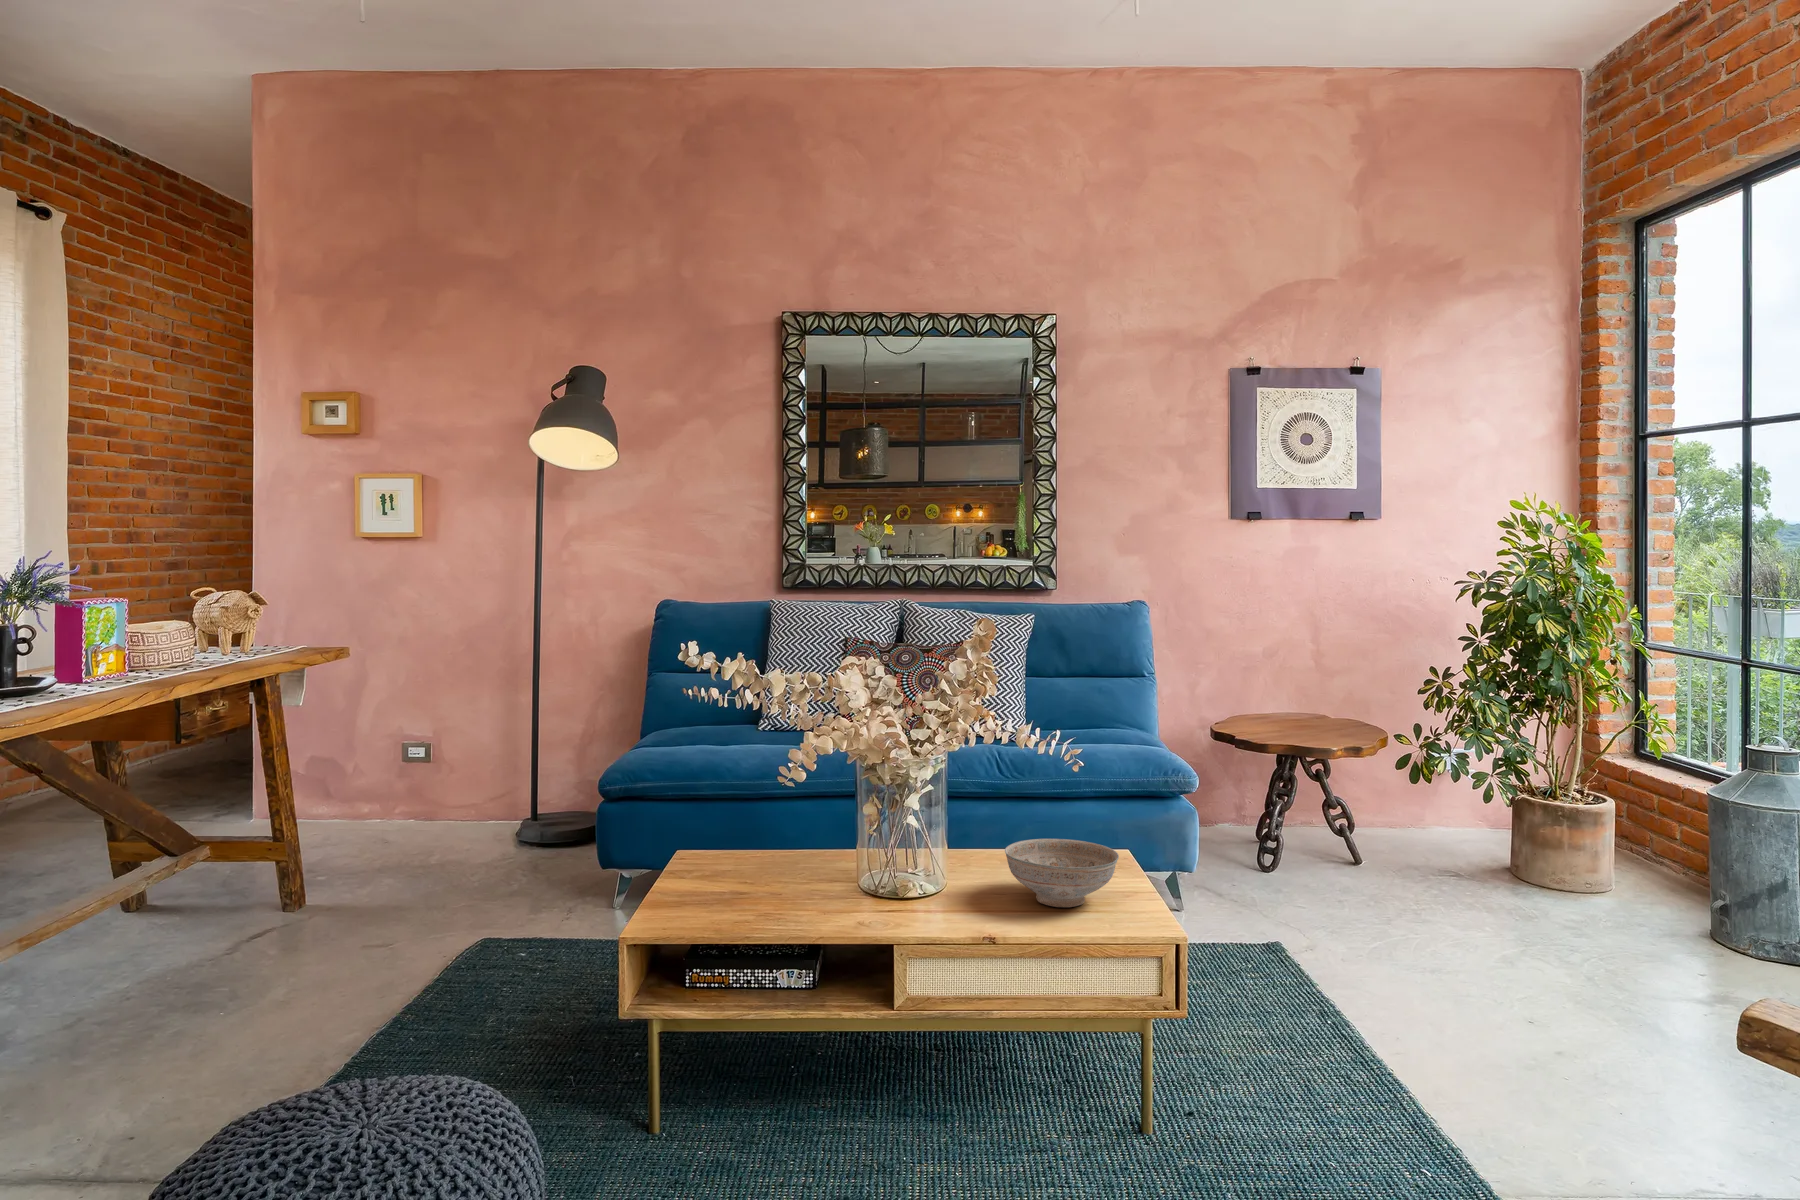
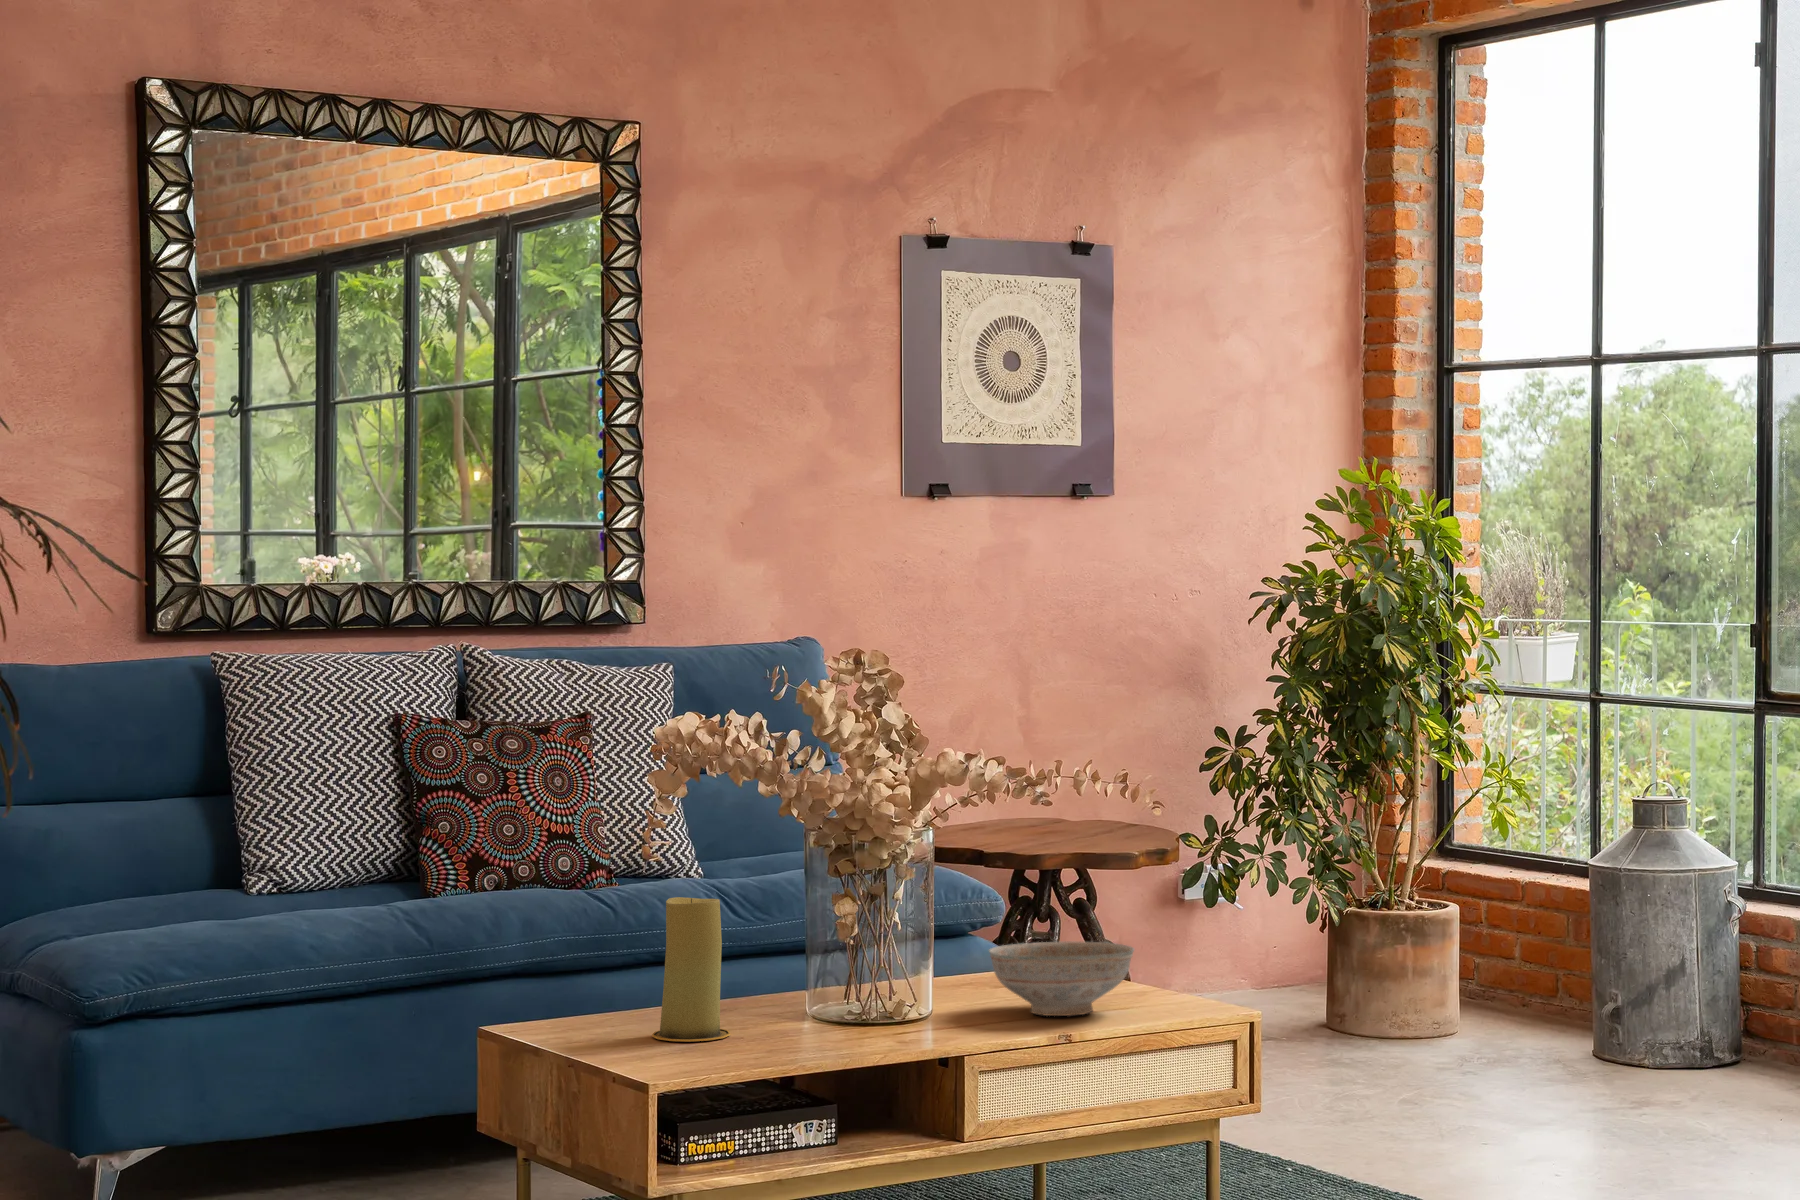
candle: none [766,780,820,884] -> present [652,897,730,1042]

